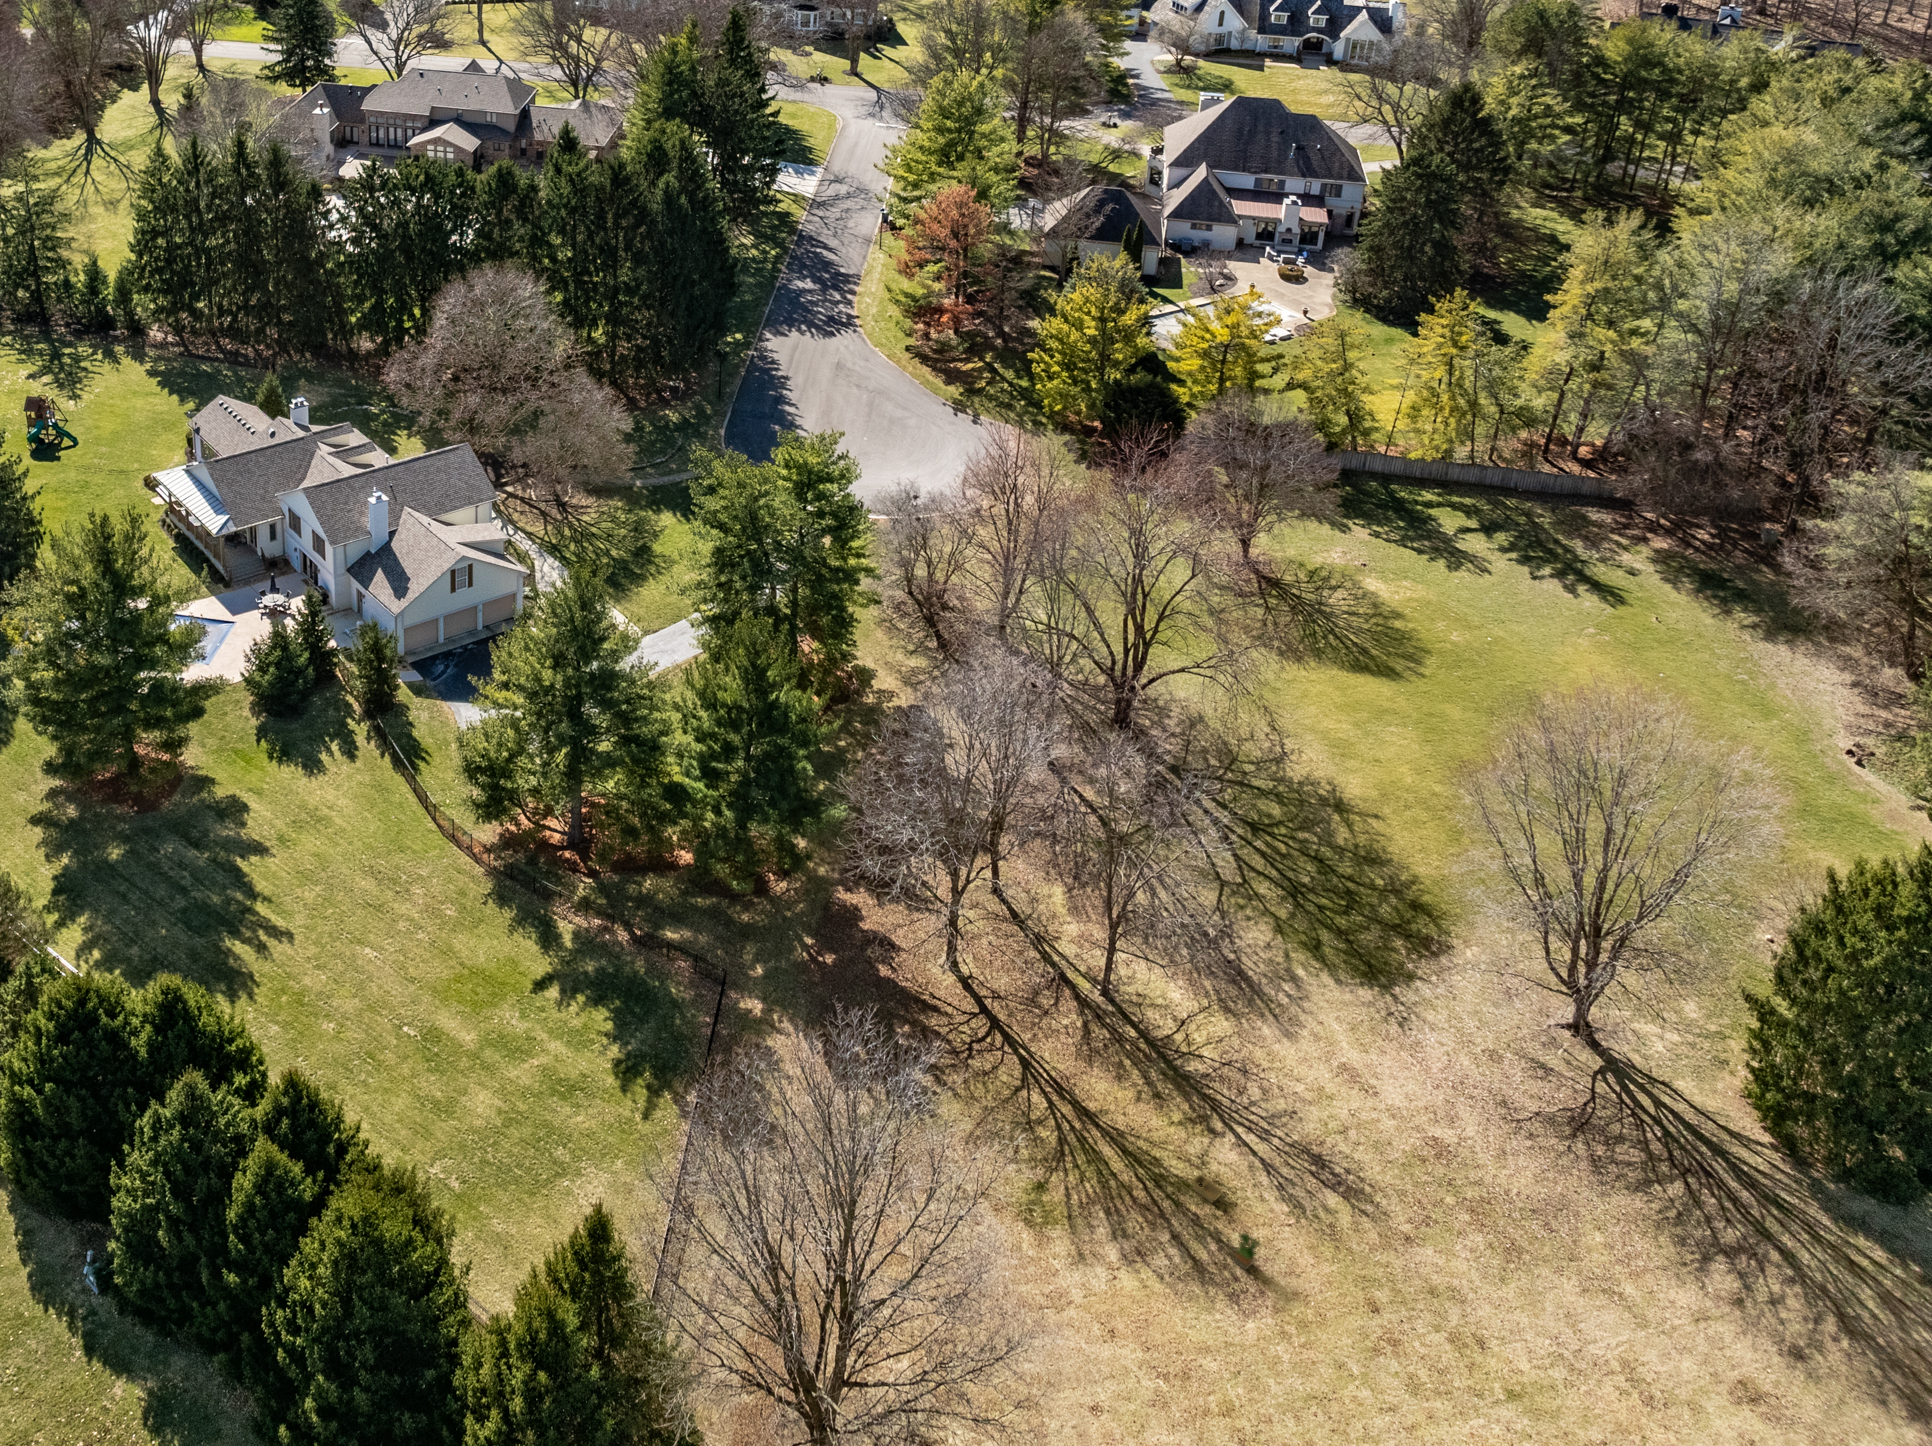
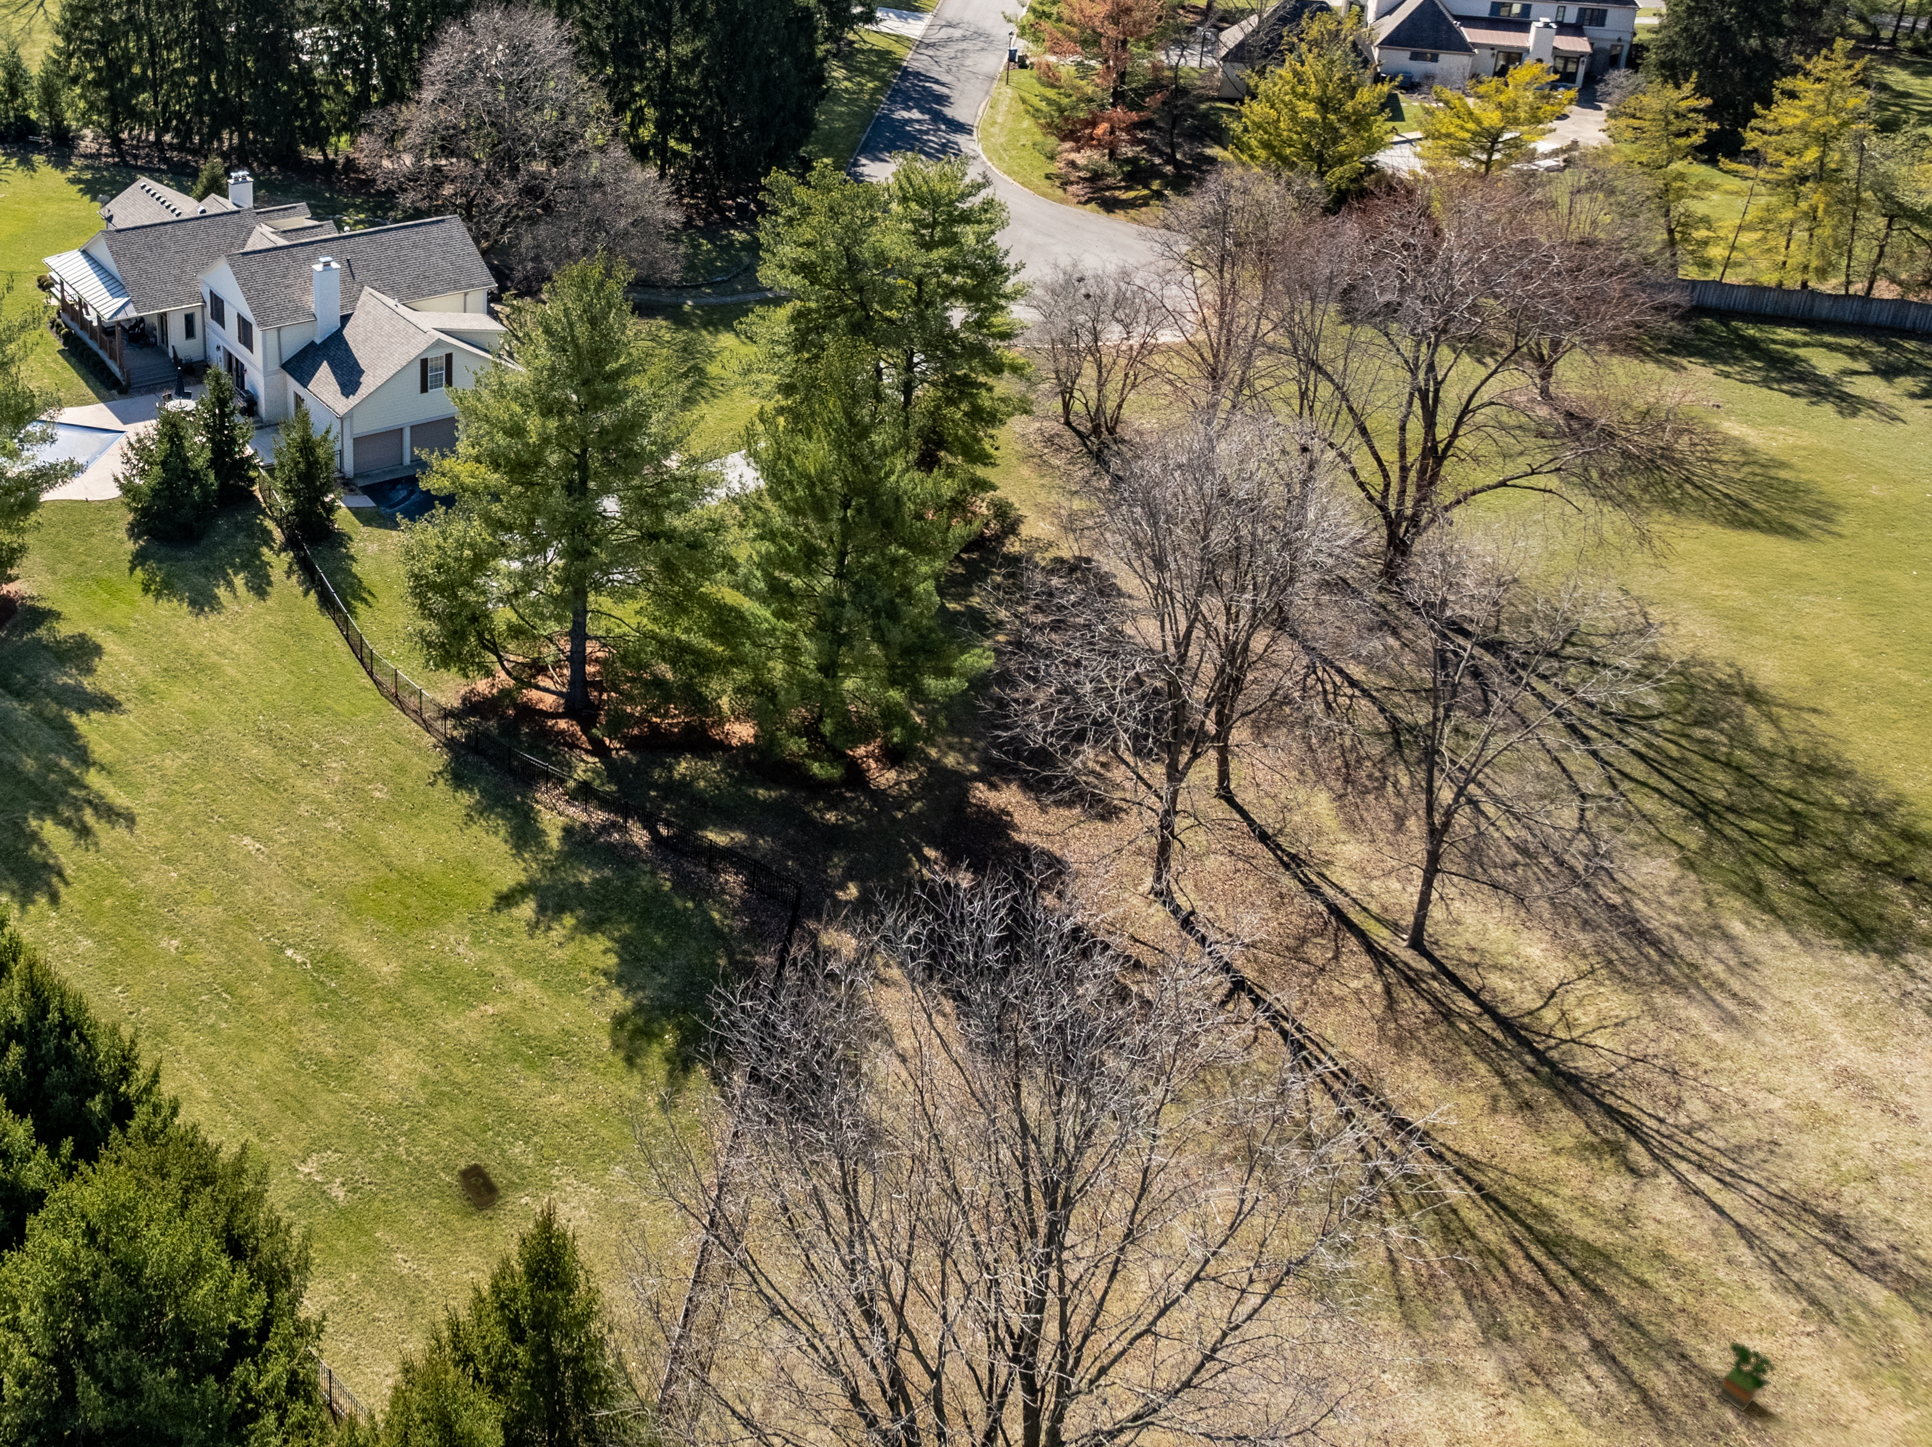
basket: present [1193,1175,1222,1203] -> present [458,1162,500,1209]

